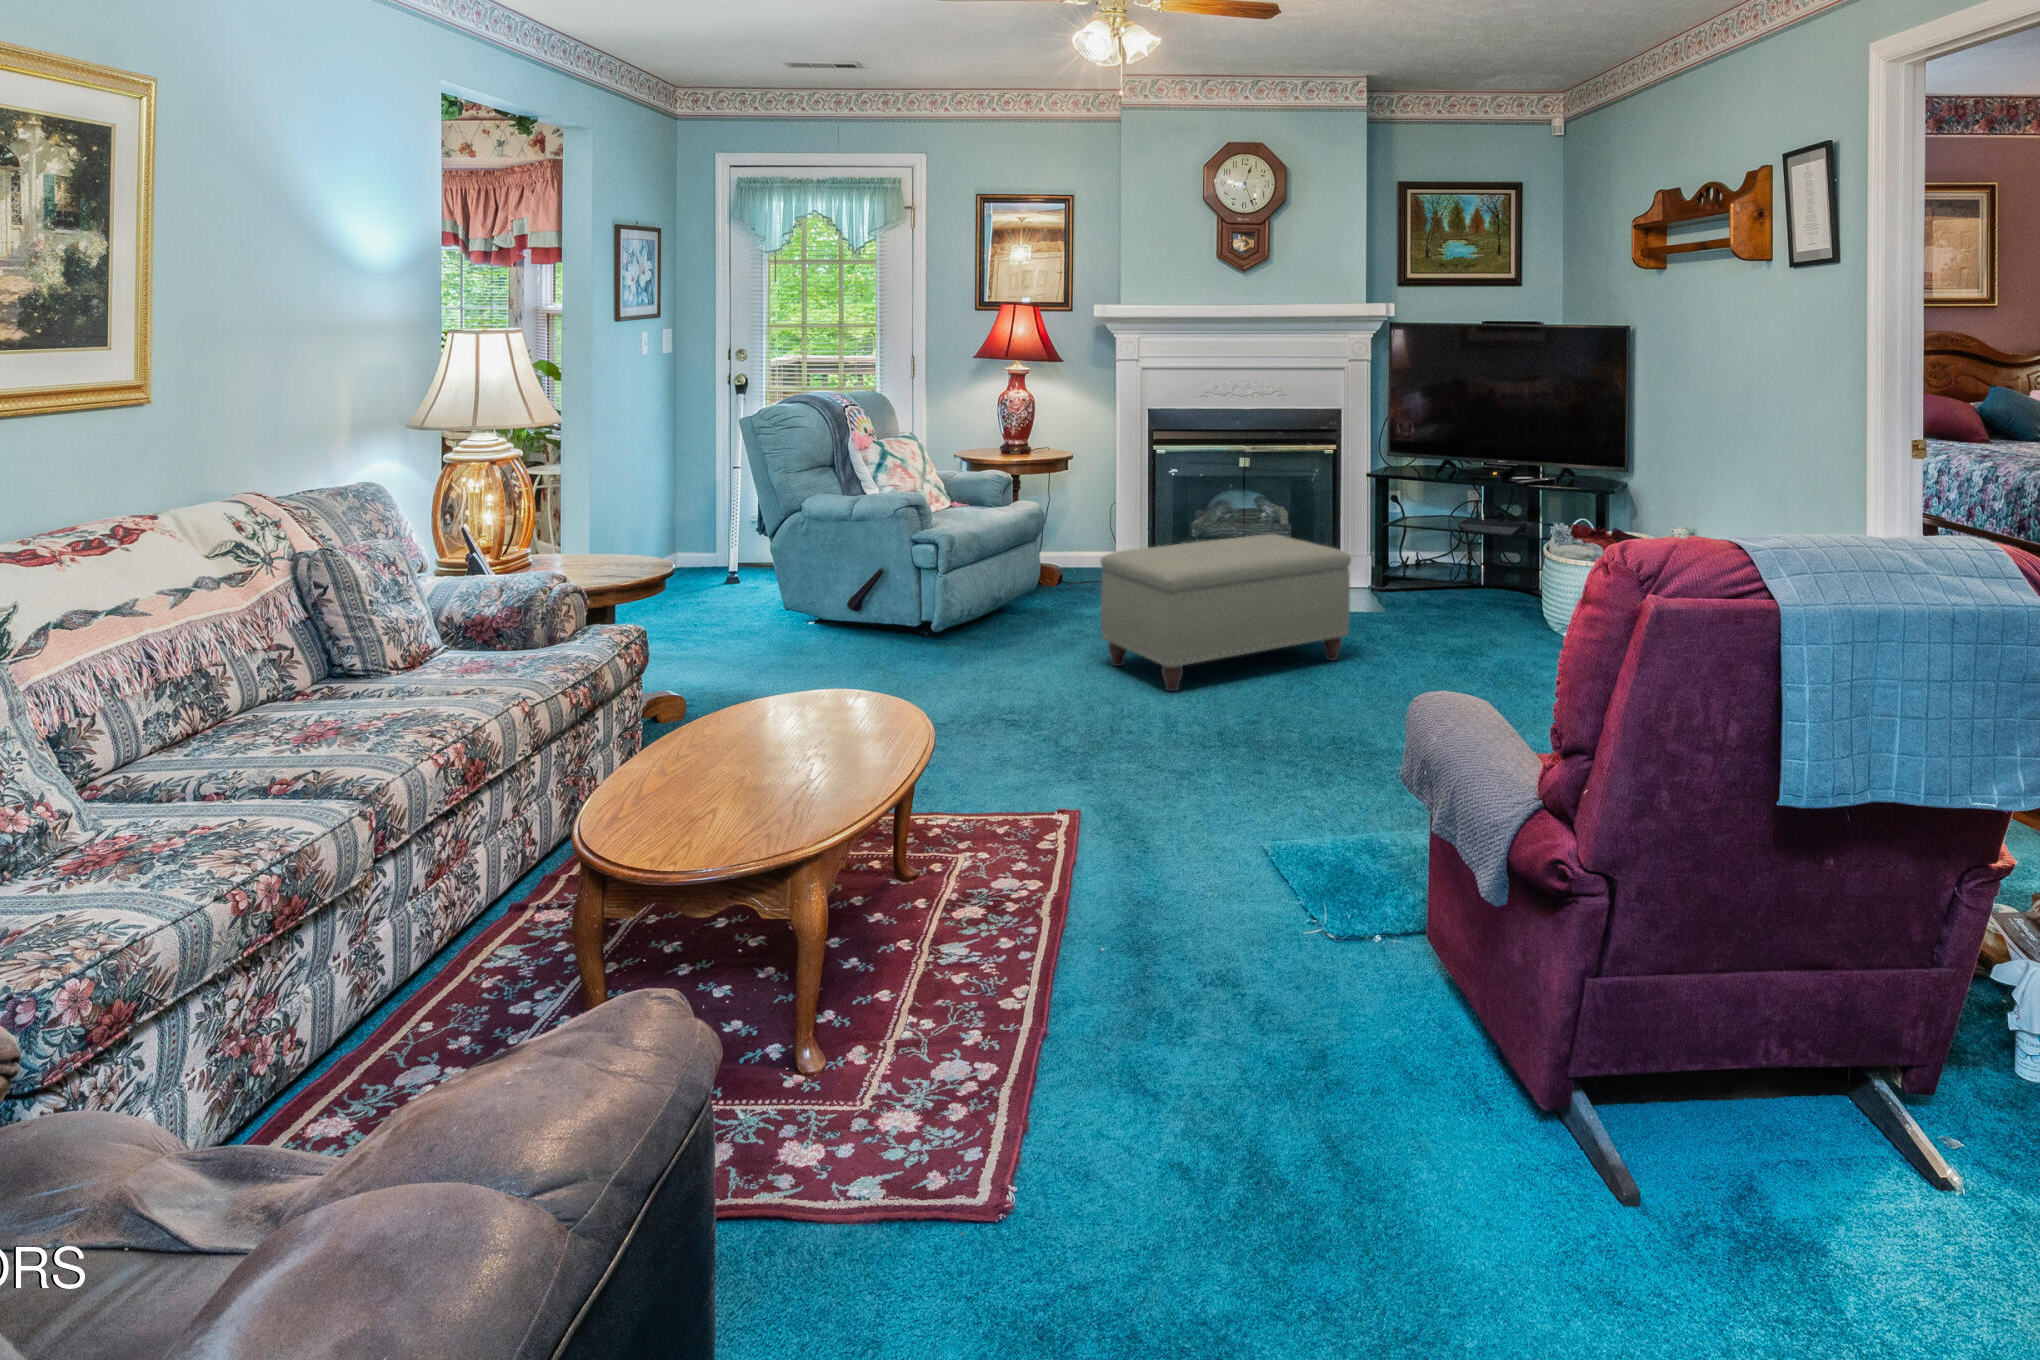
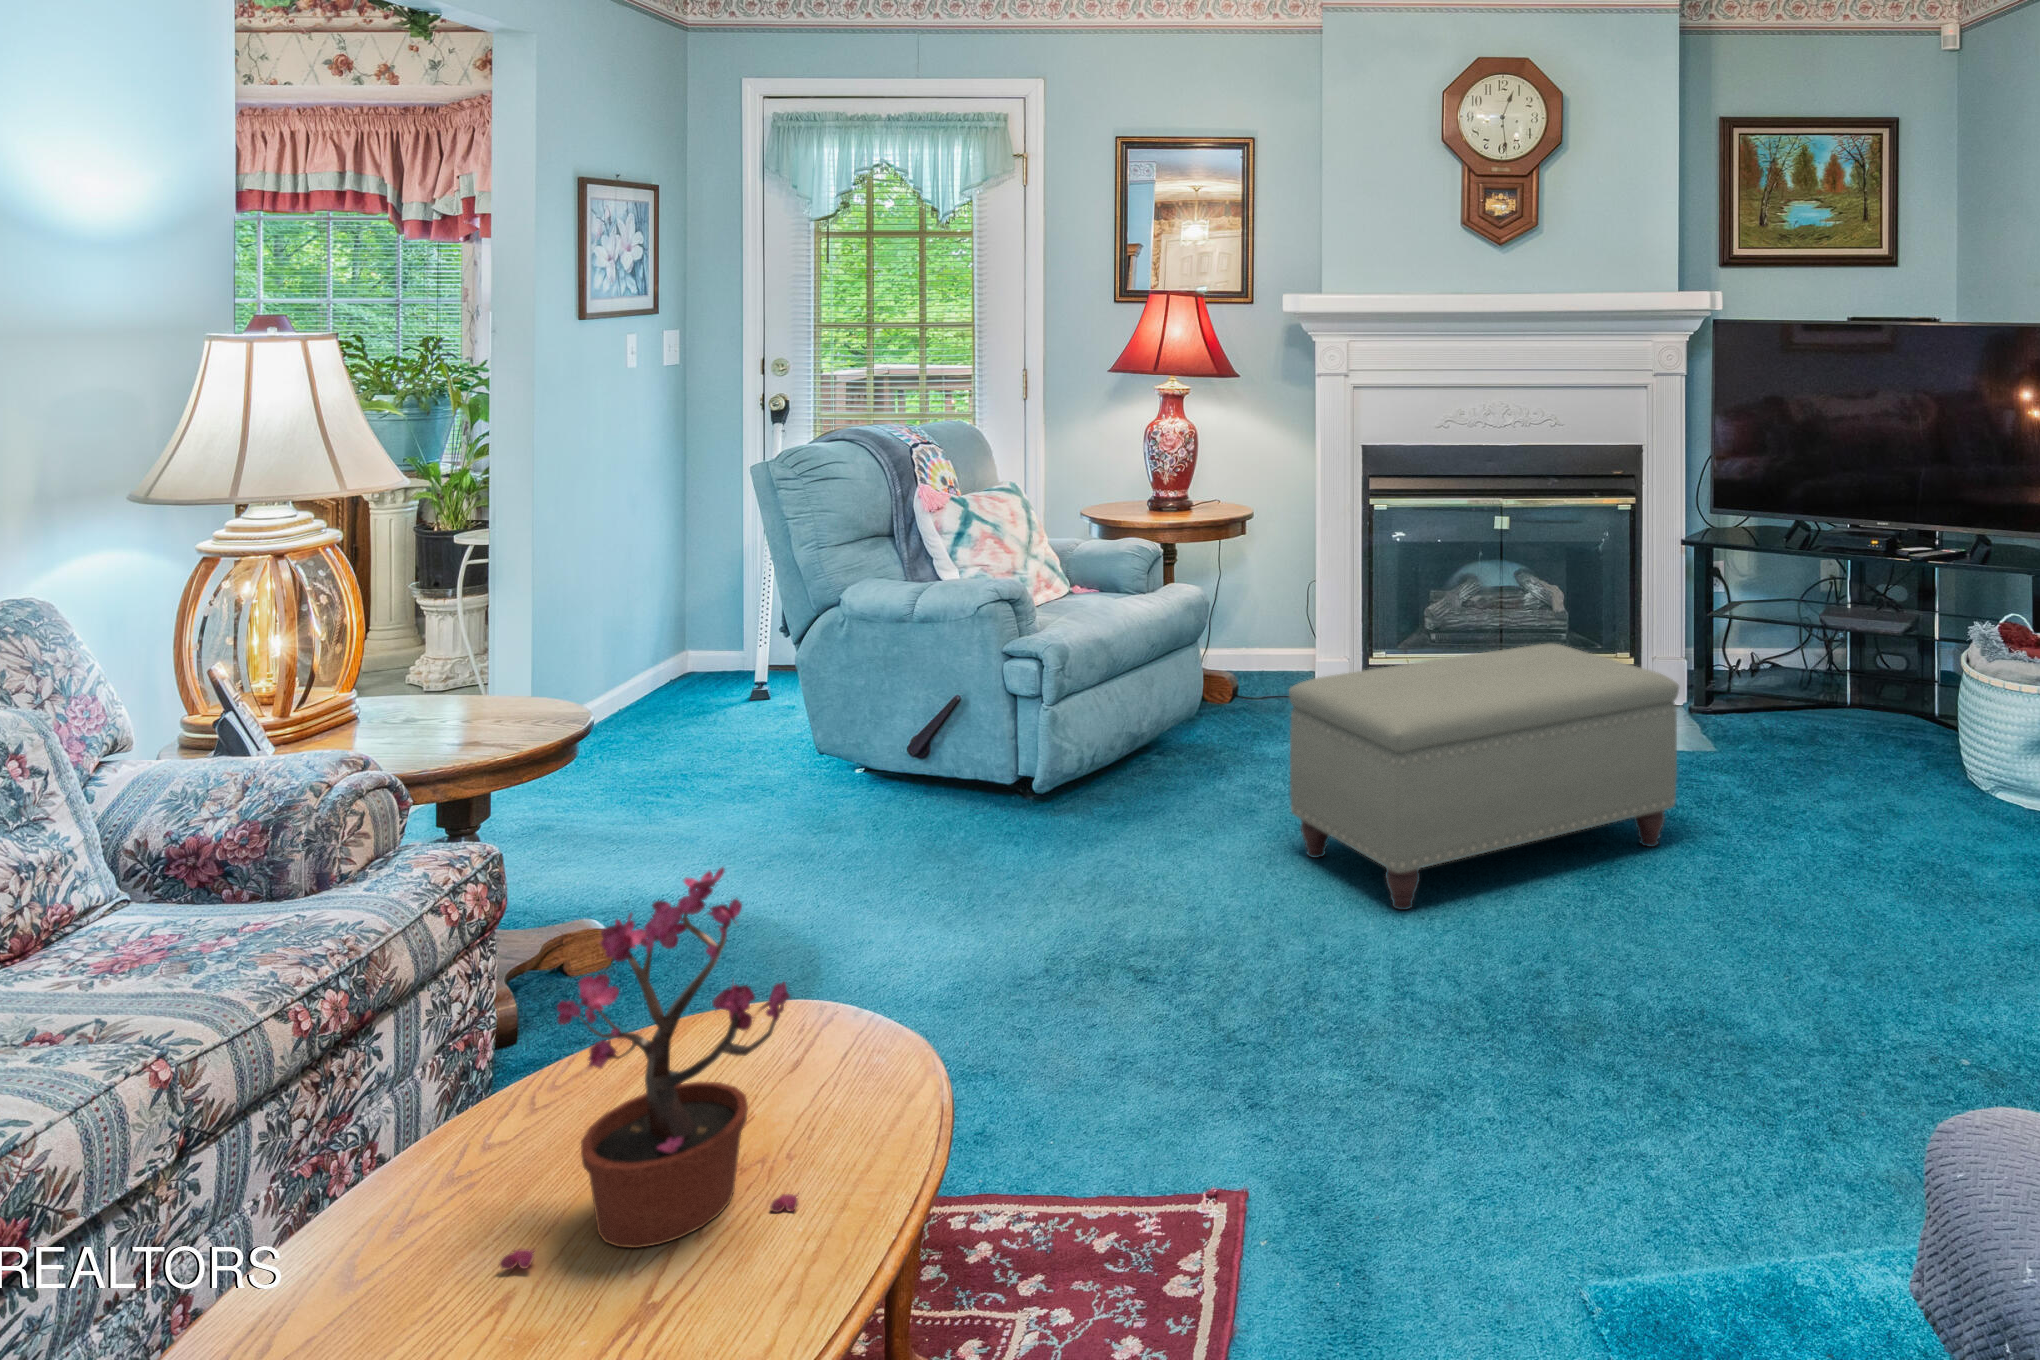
potted plant: none [727,593,865,776] -> present [500,867,799,1270]

